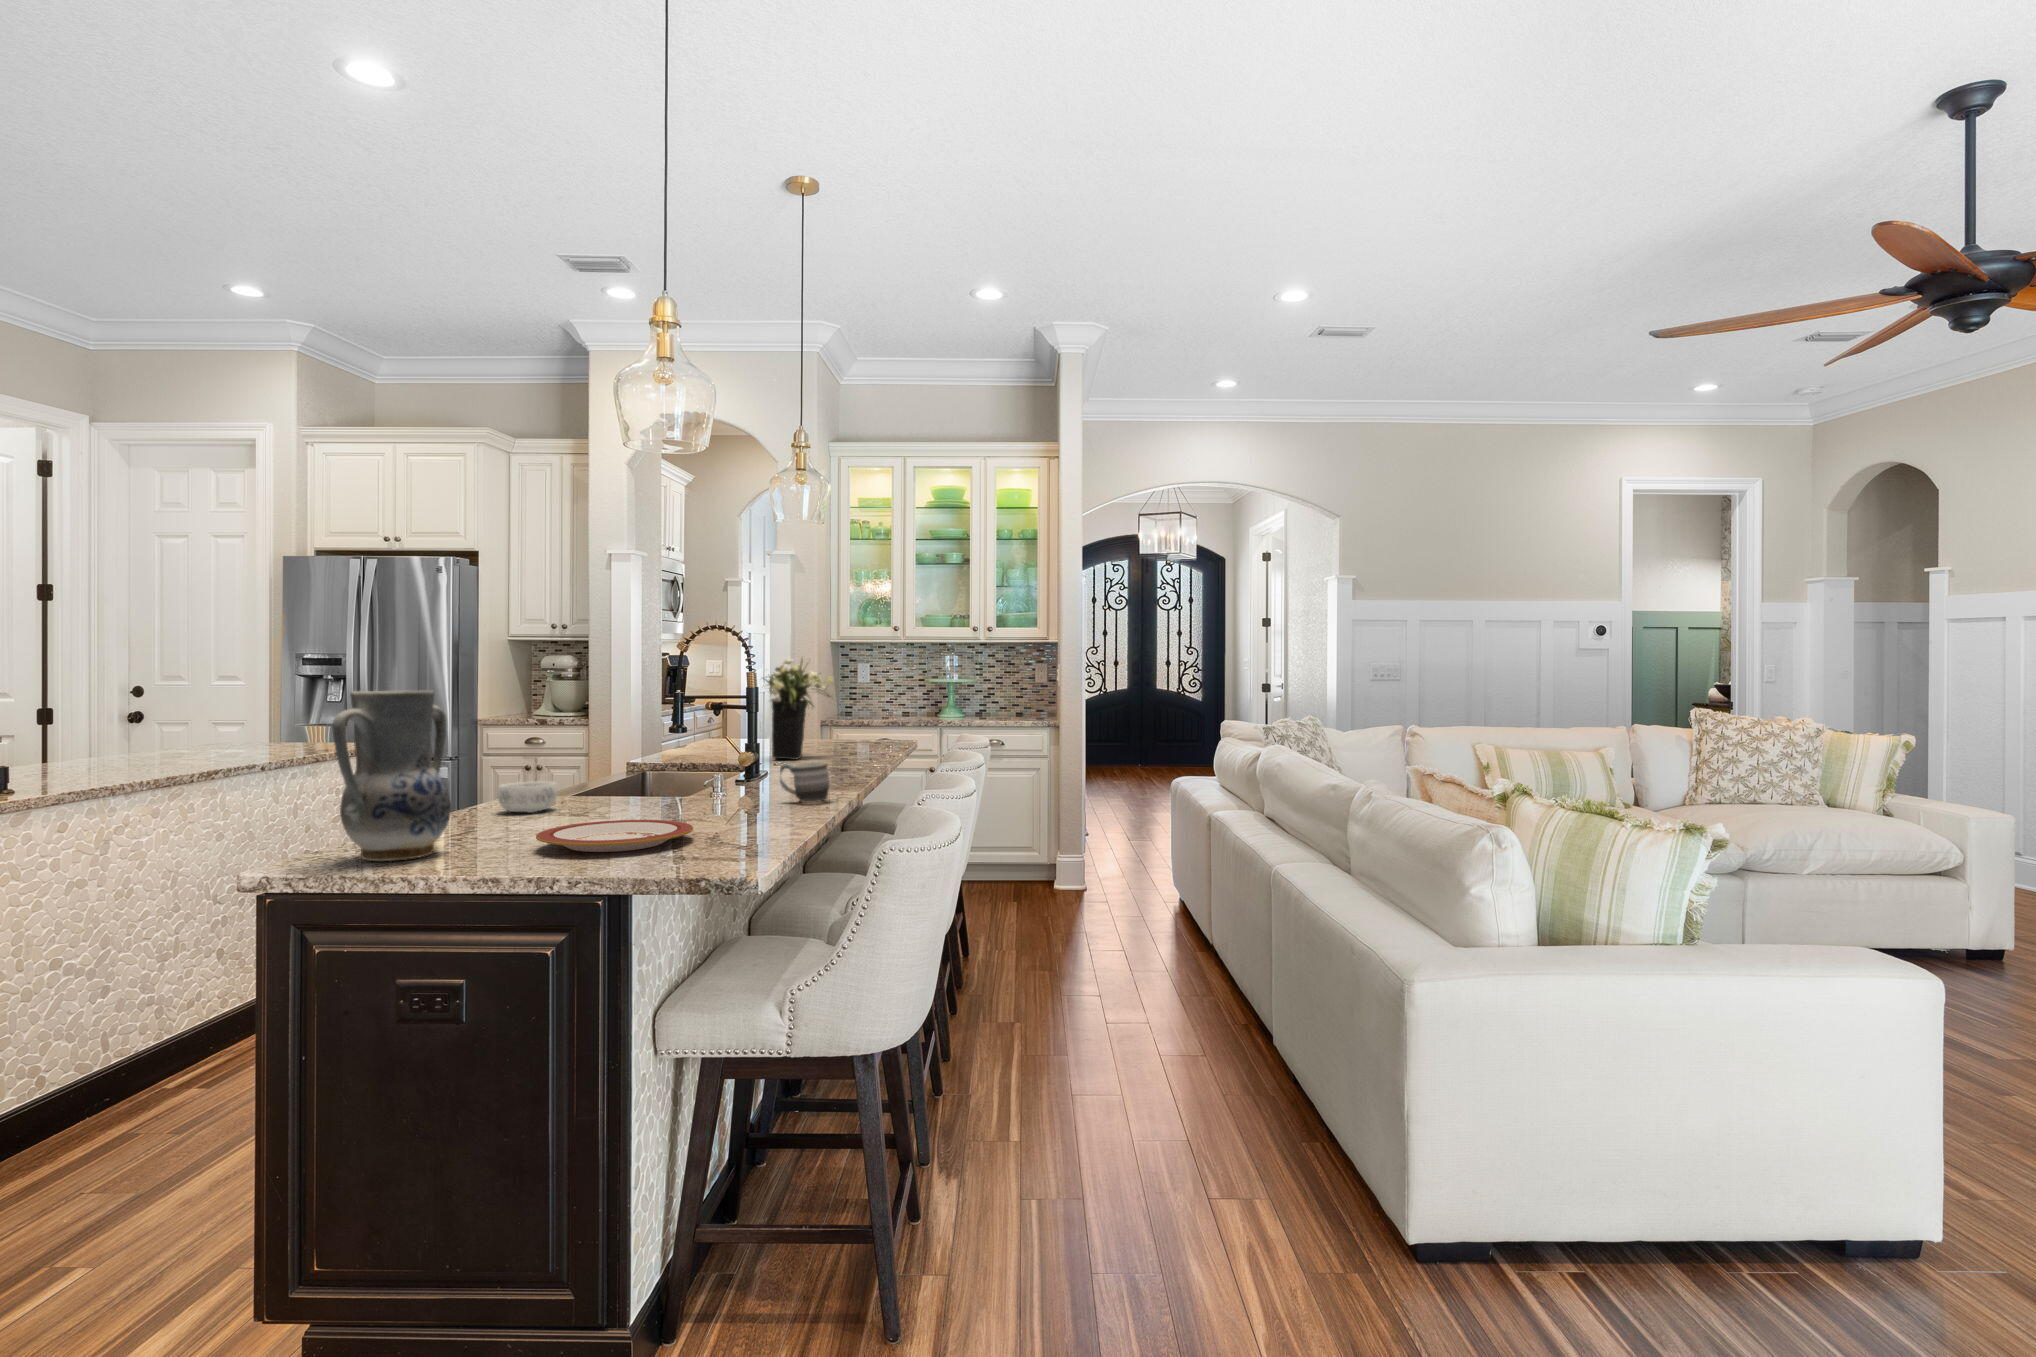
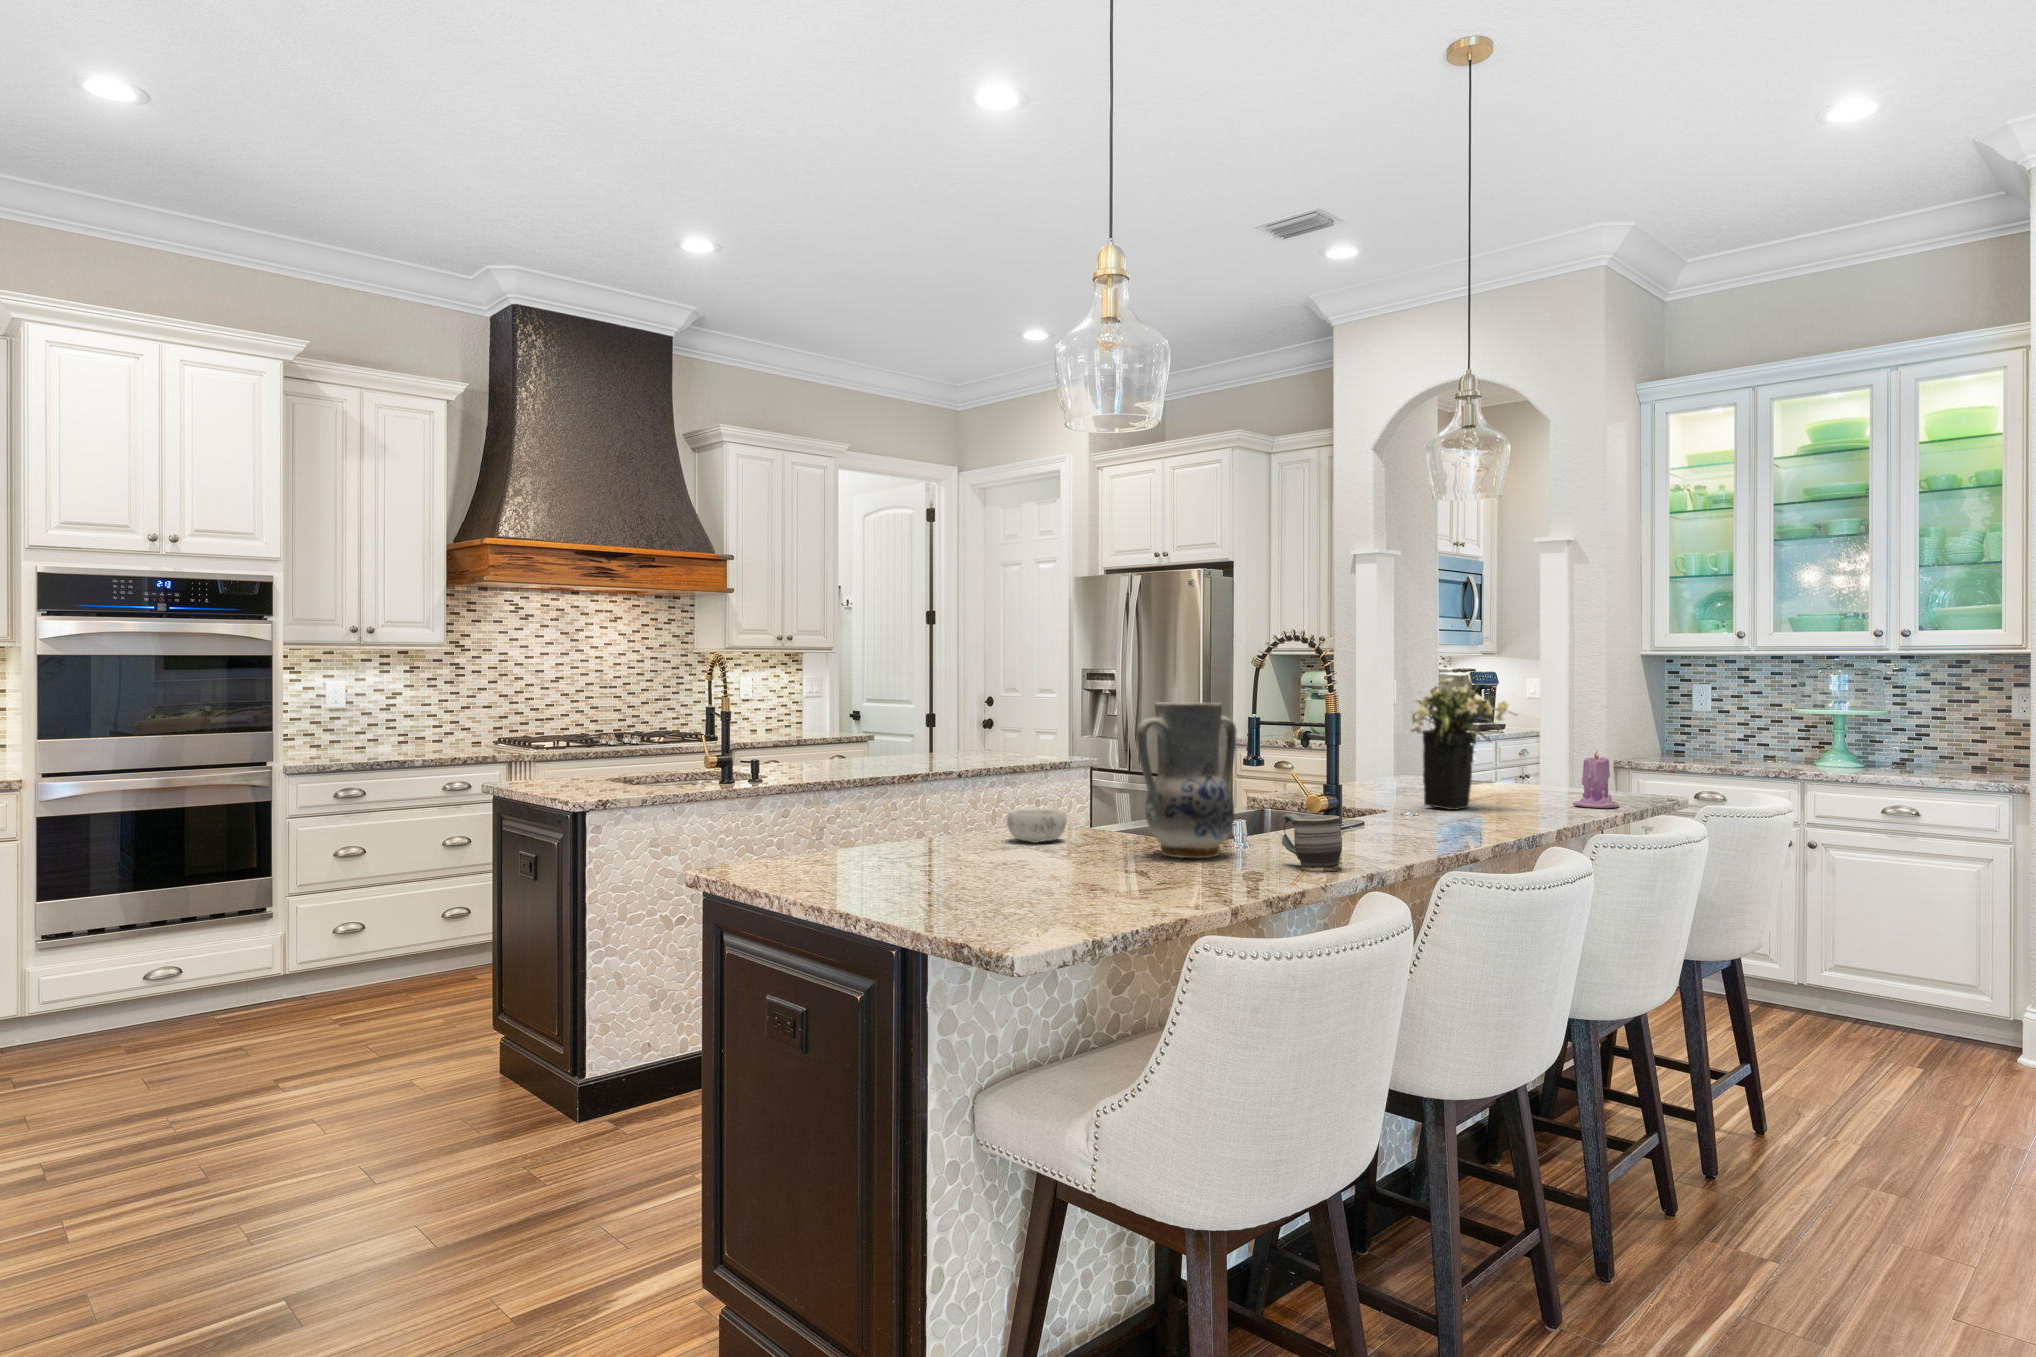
vase: present [332,691,451,861] -> present [1137,702,1236,858]
candle: none [863,709,893,751] -> present [1573,752,1619,808]
plate: present [536,820,693,852] -> none [917,860,1085,897]

